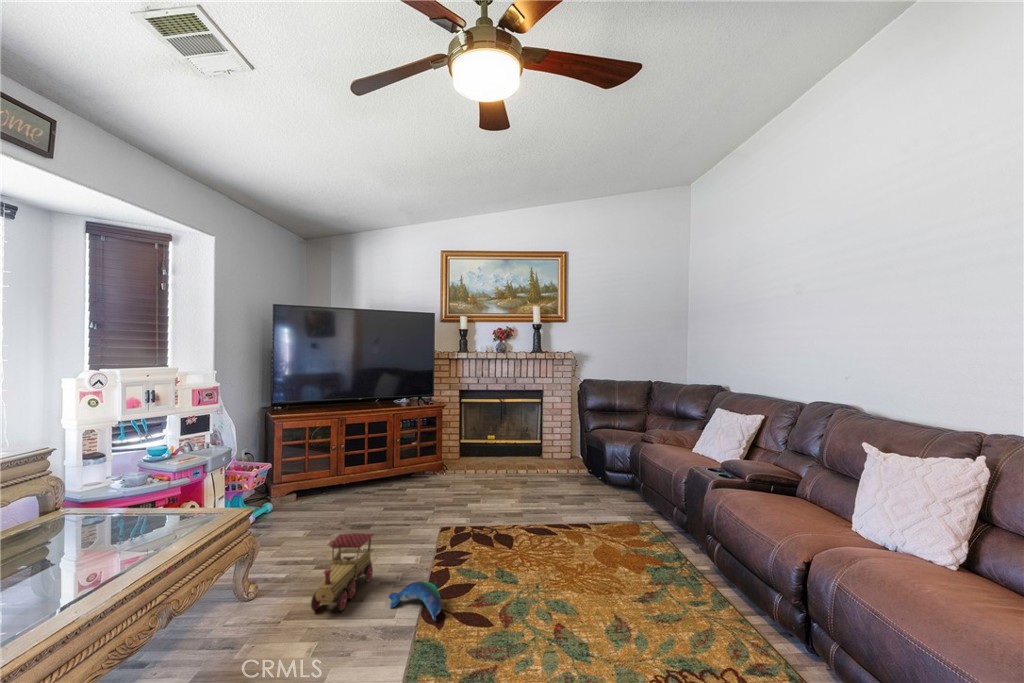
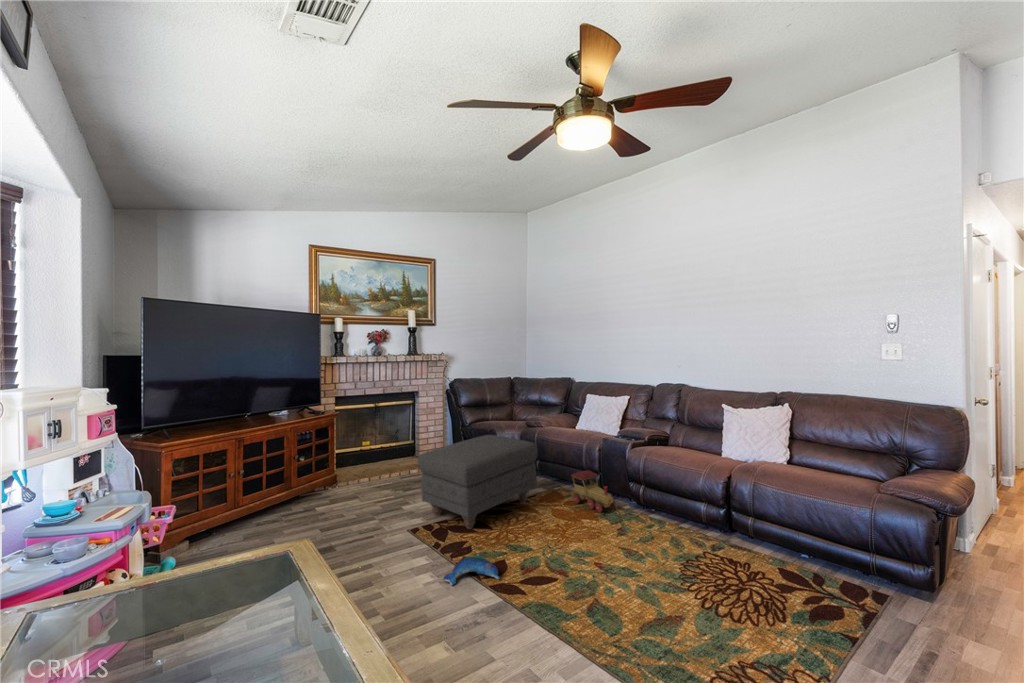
ottoman: none [465,445,596,550] -> present [418,435,538,529]
toy train: present [311,533,374,611] -> present [571,470,615,513]

